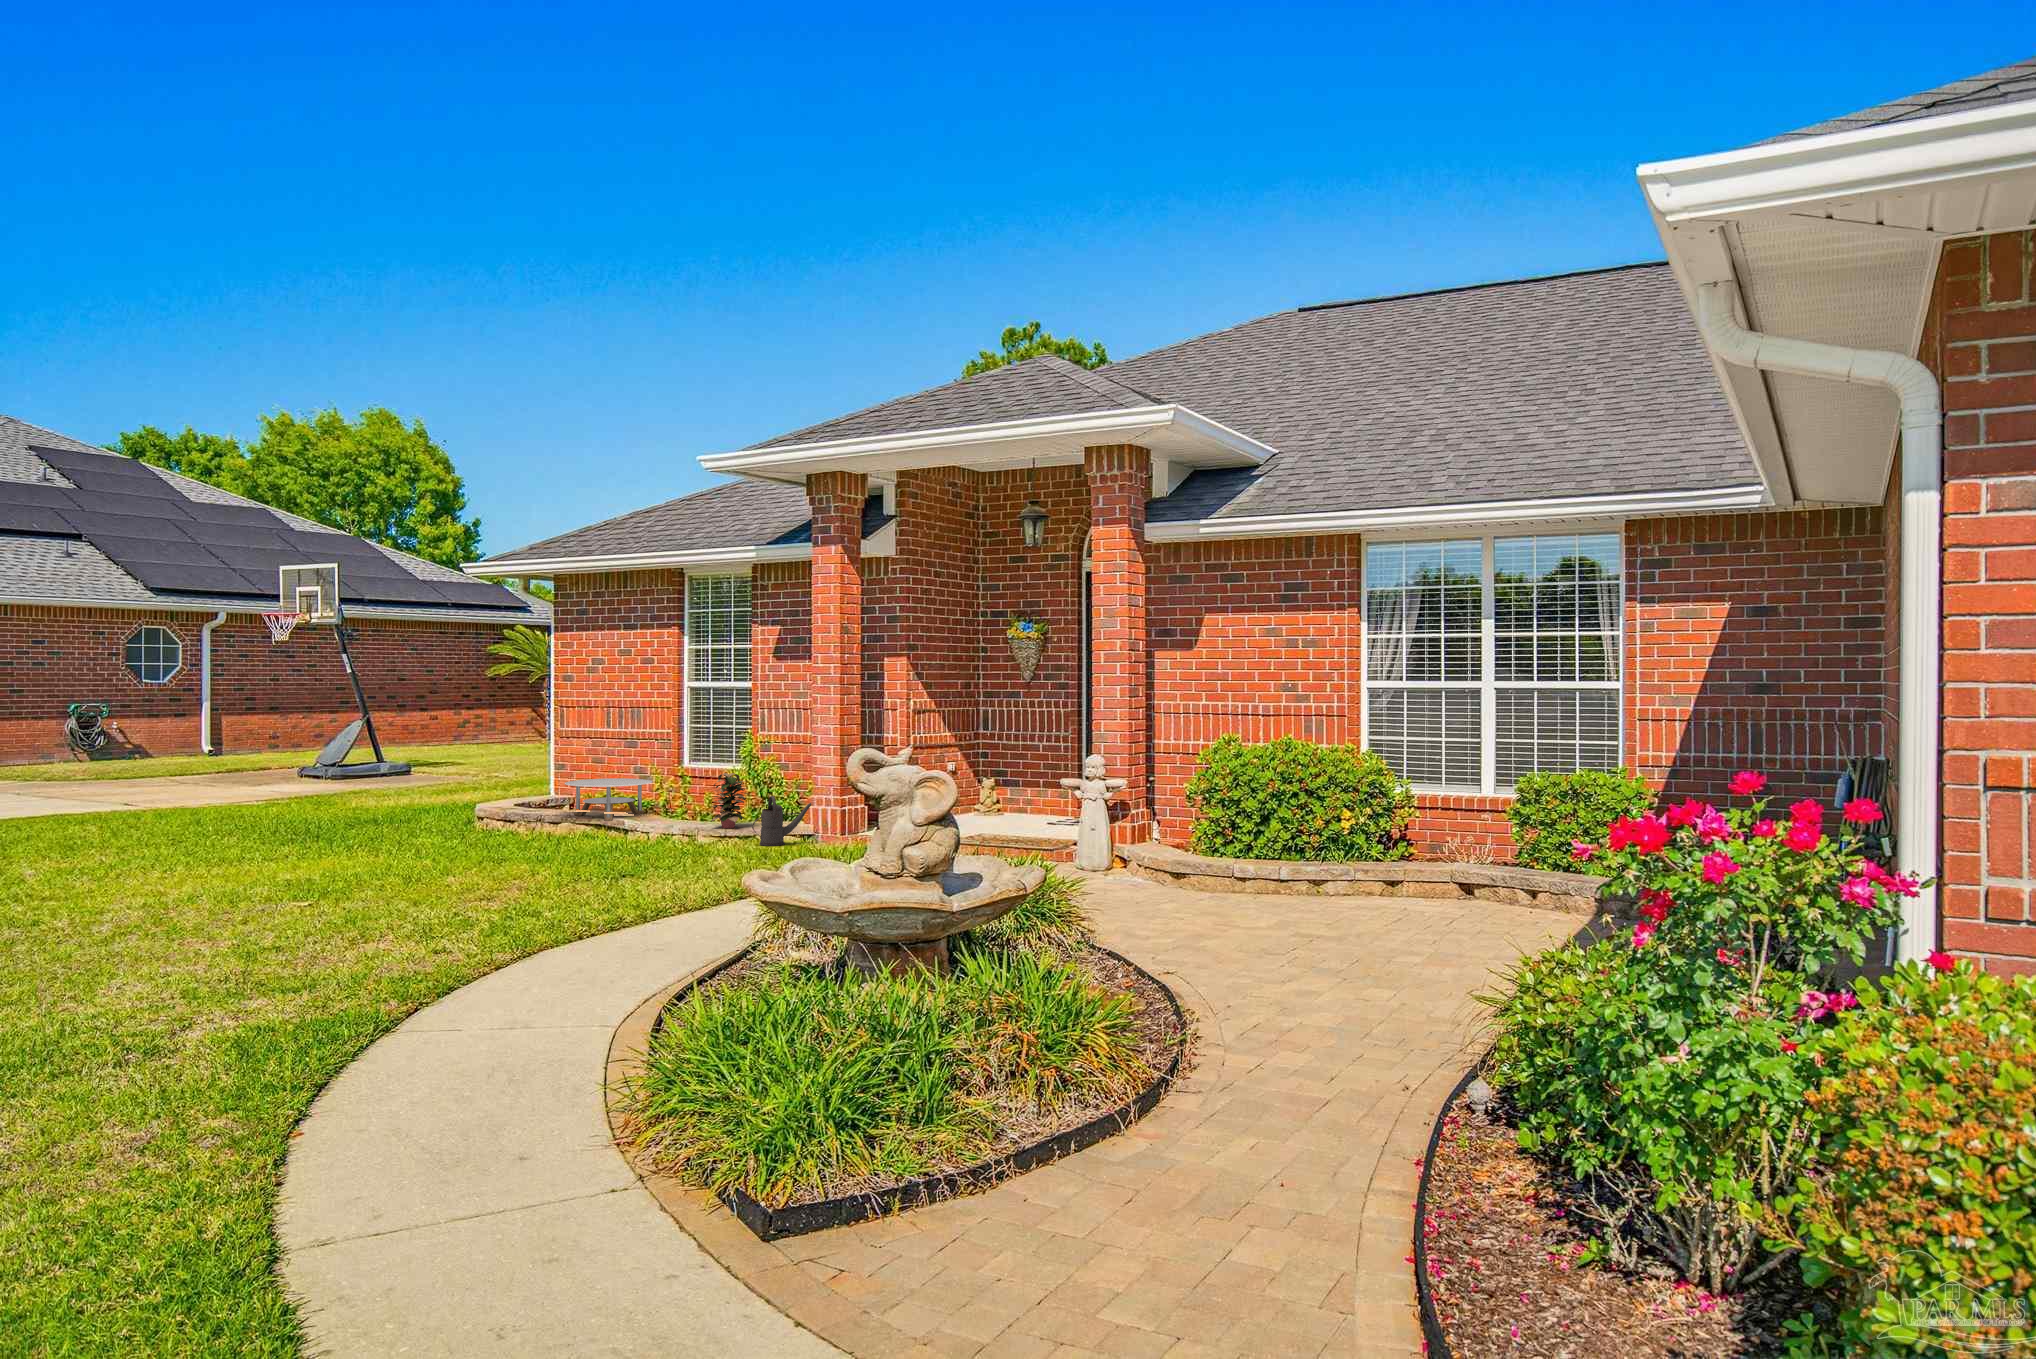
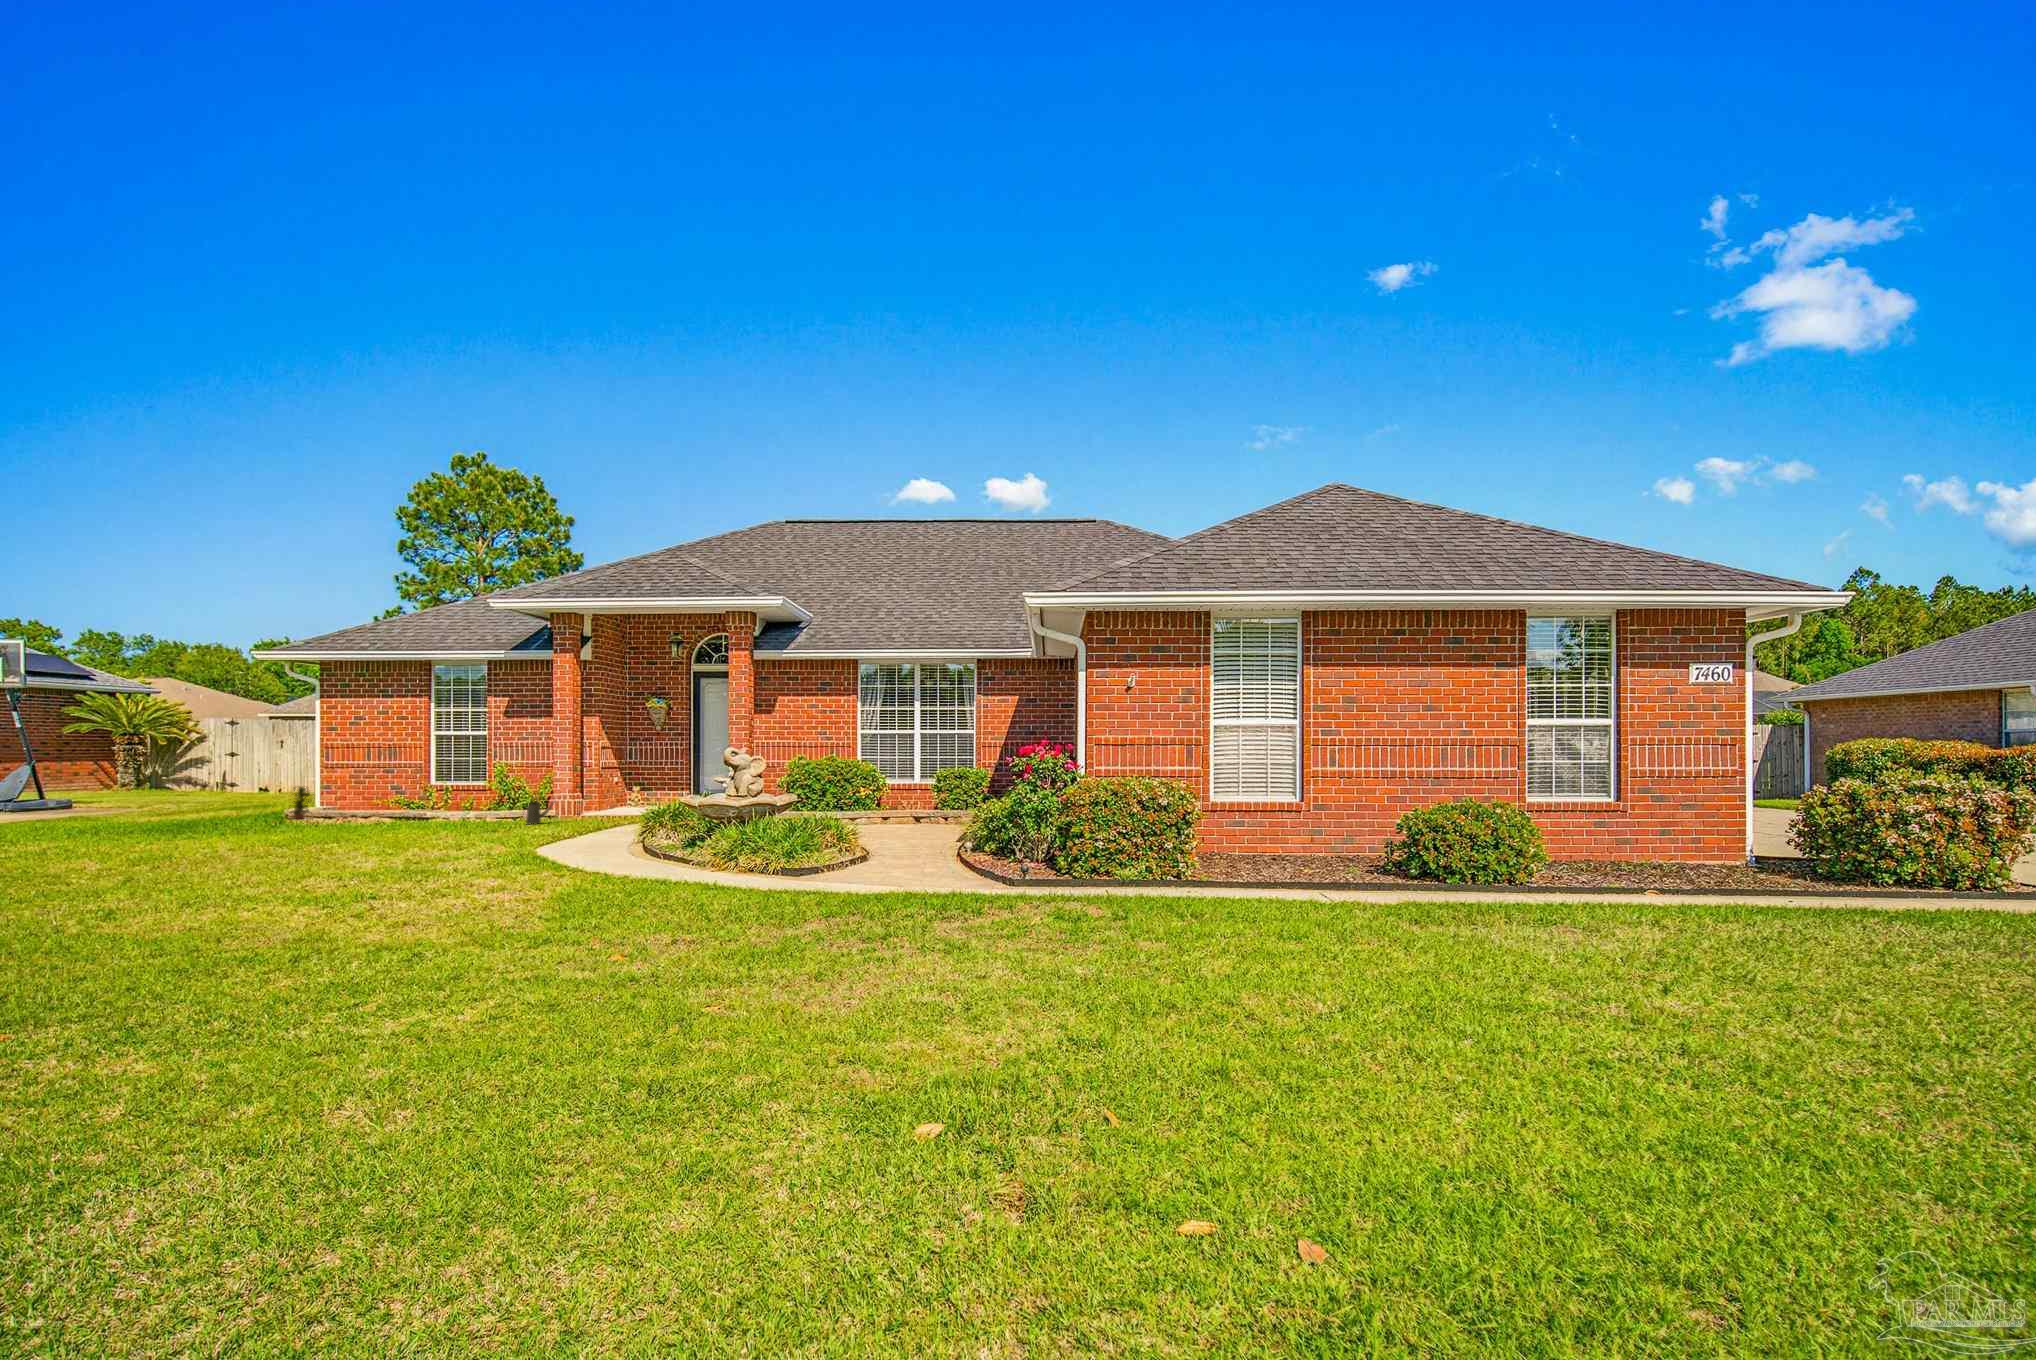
decorative plant: present [711,773,747,828] -> present [289,786,311,819]
round table: present [565,778,653,821] -> none [345,795,409,821]

